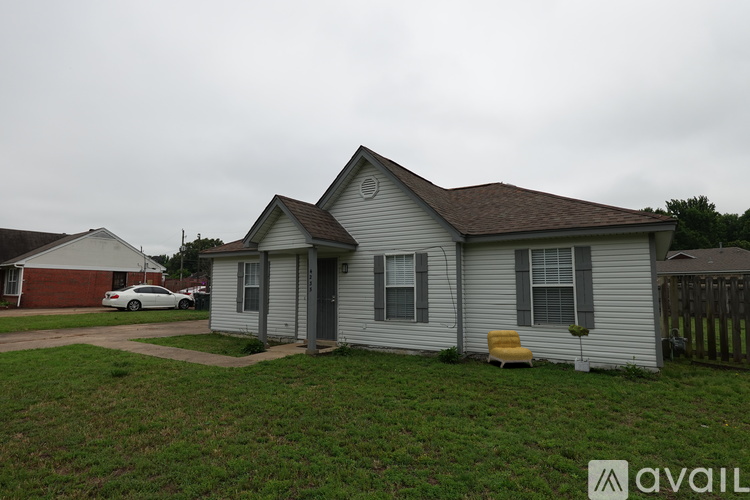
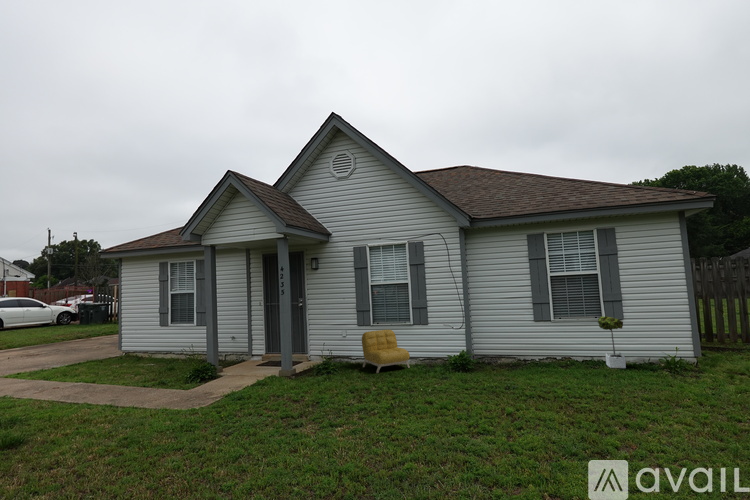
armchair: present [487,330,533,368] -> present [362,330,410,373]

